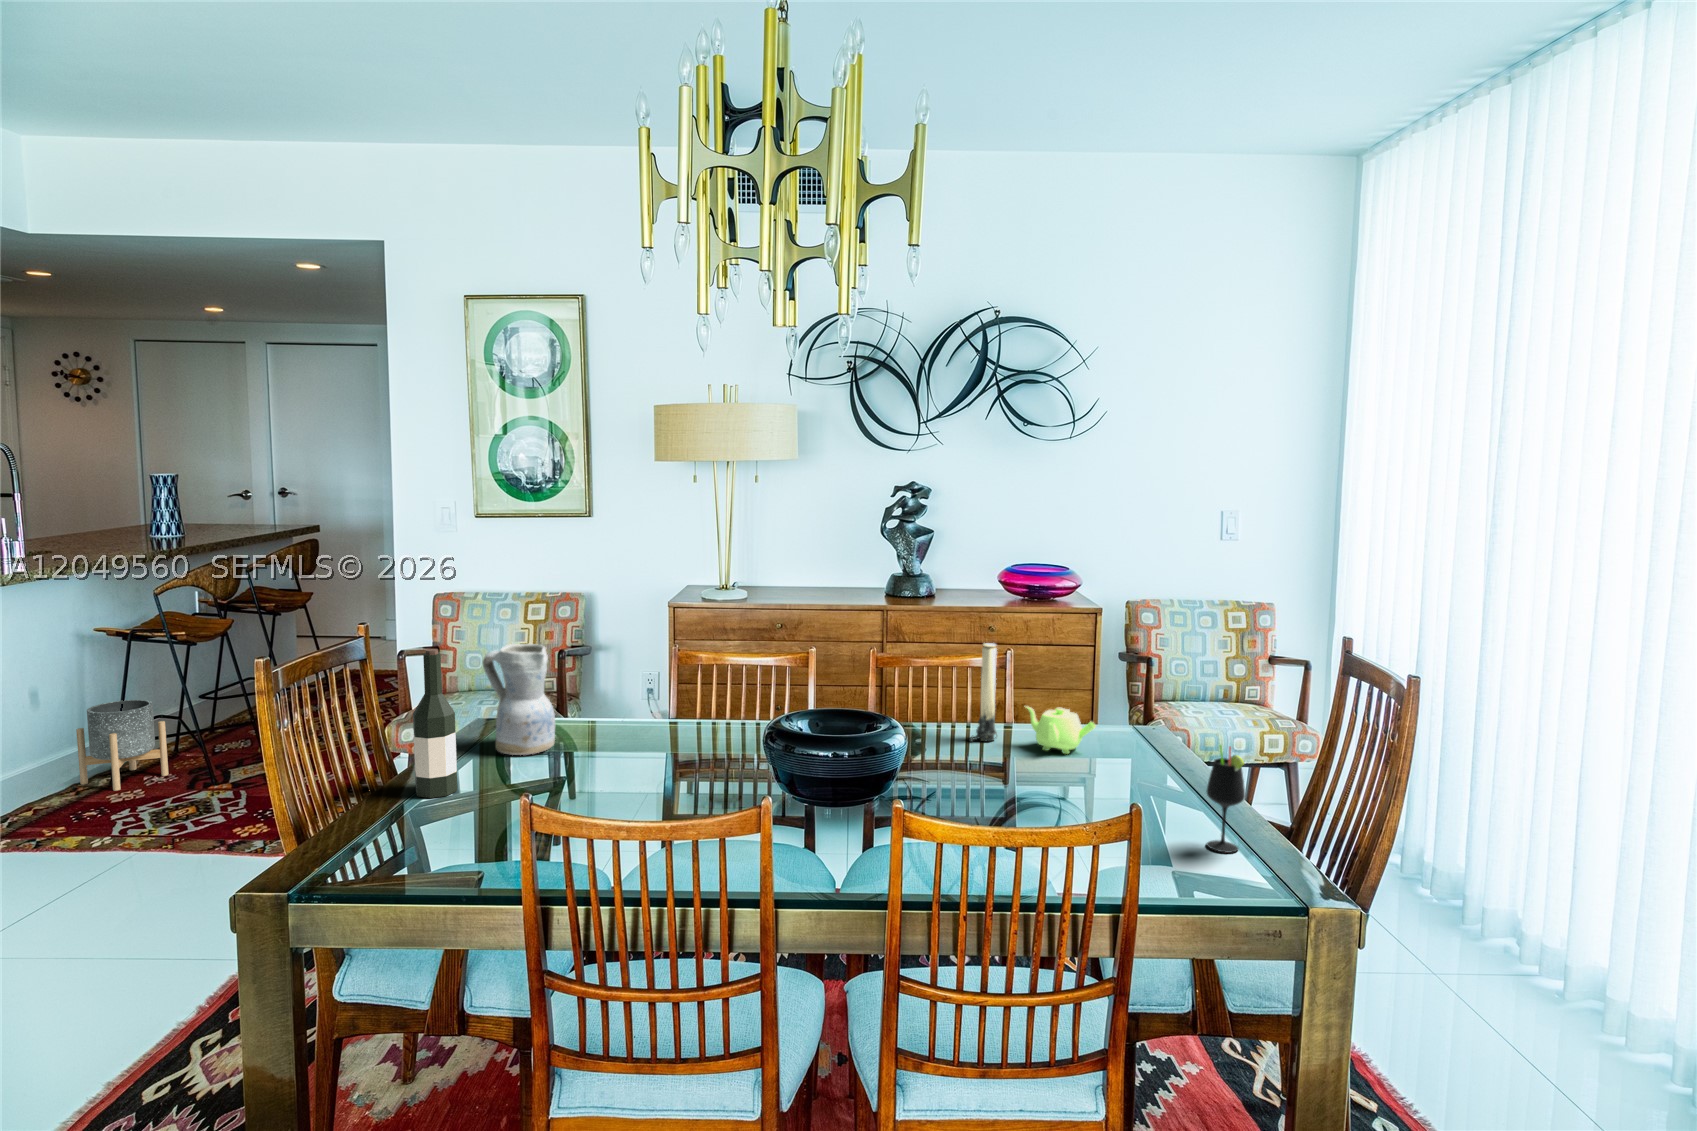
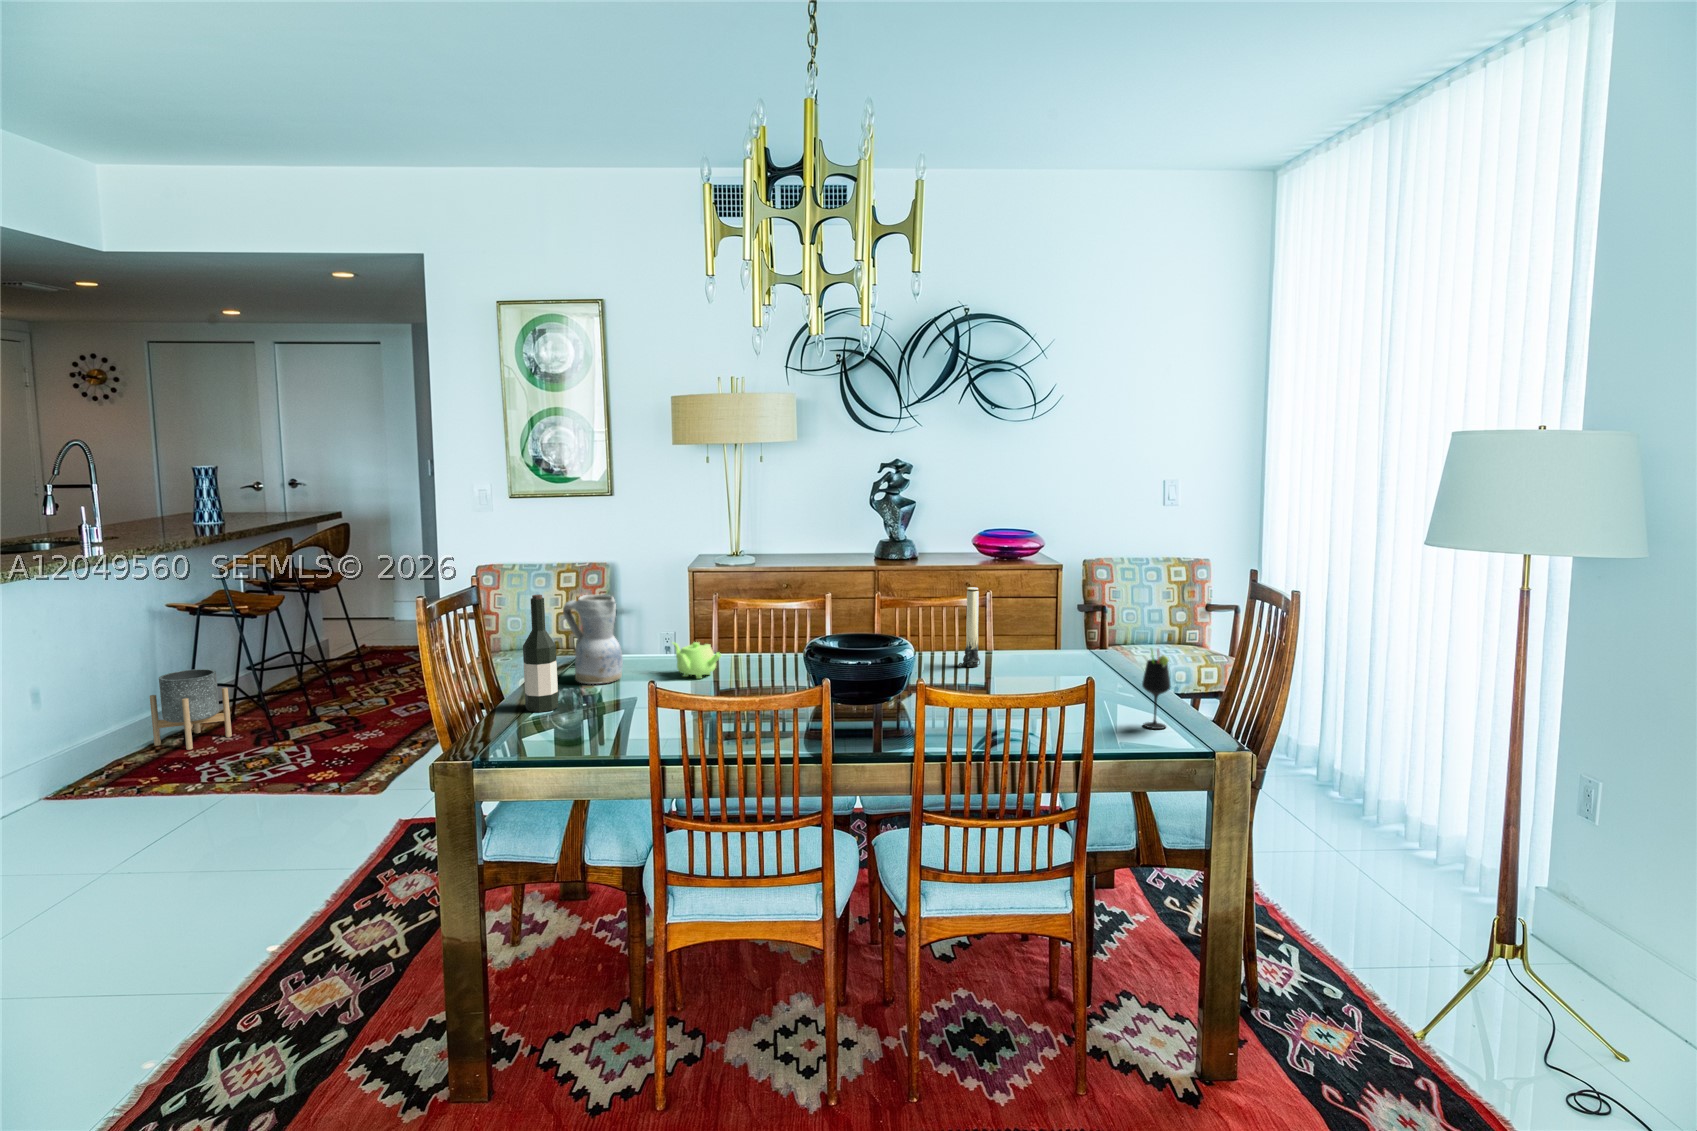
teapot: present [1026,706,1096,754] -> present [673,642,721,679]

